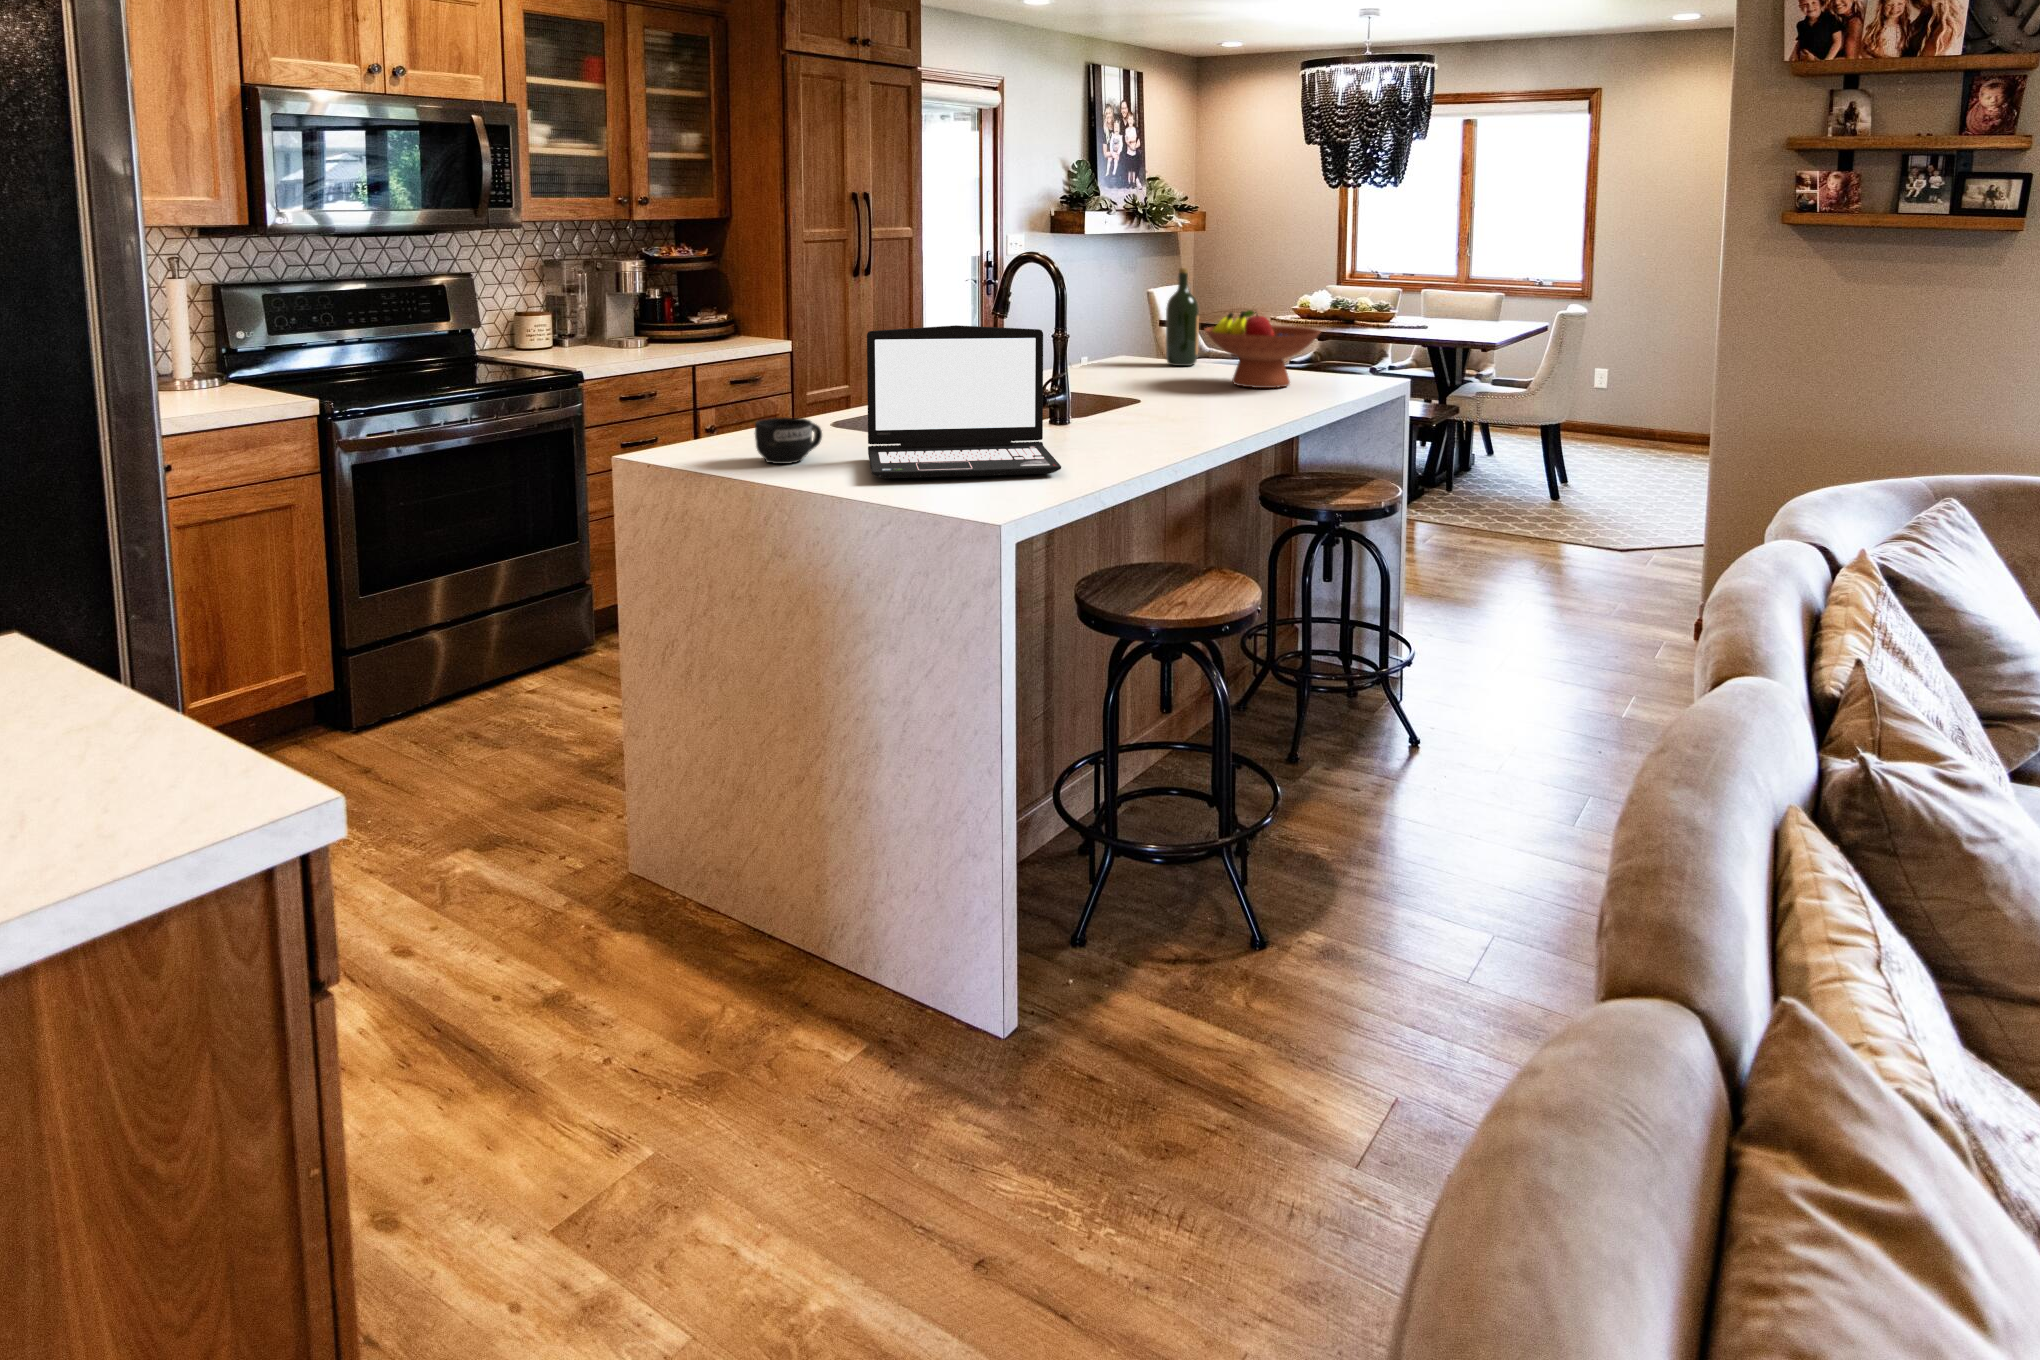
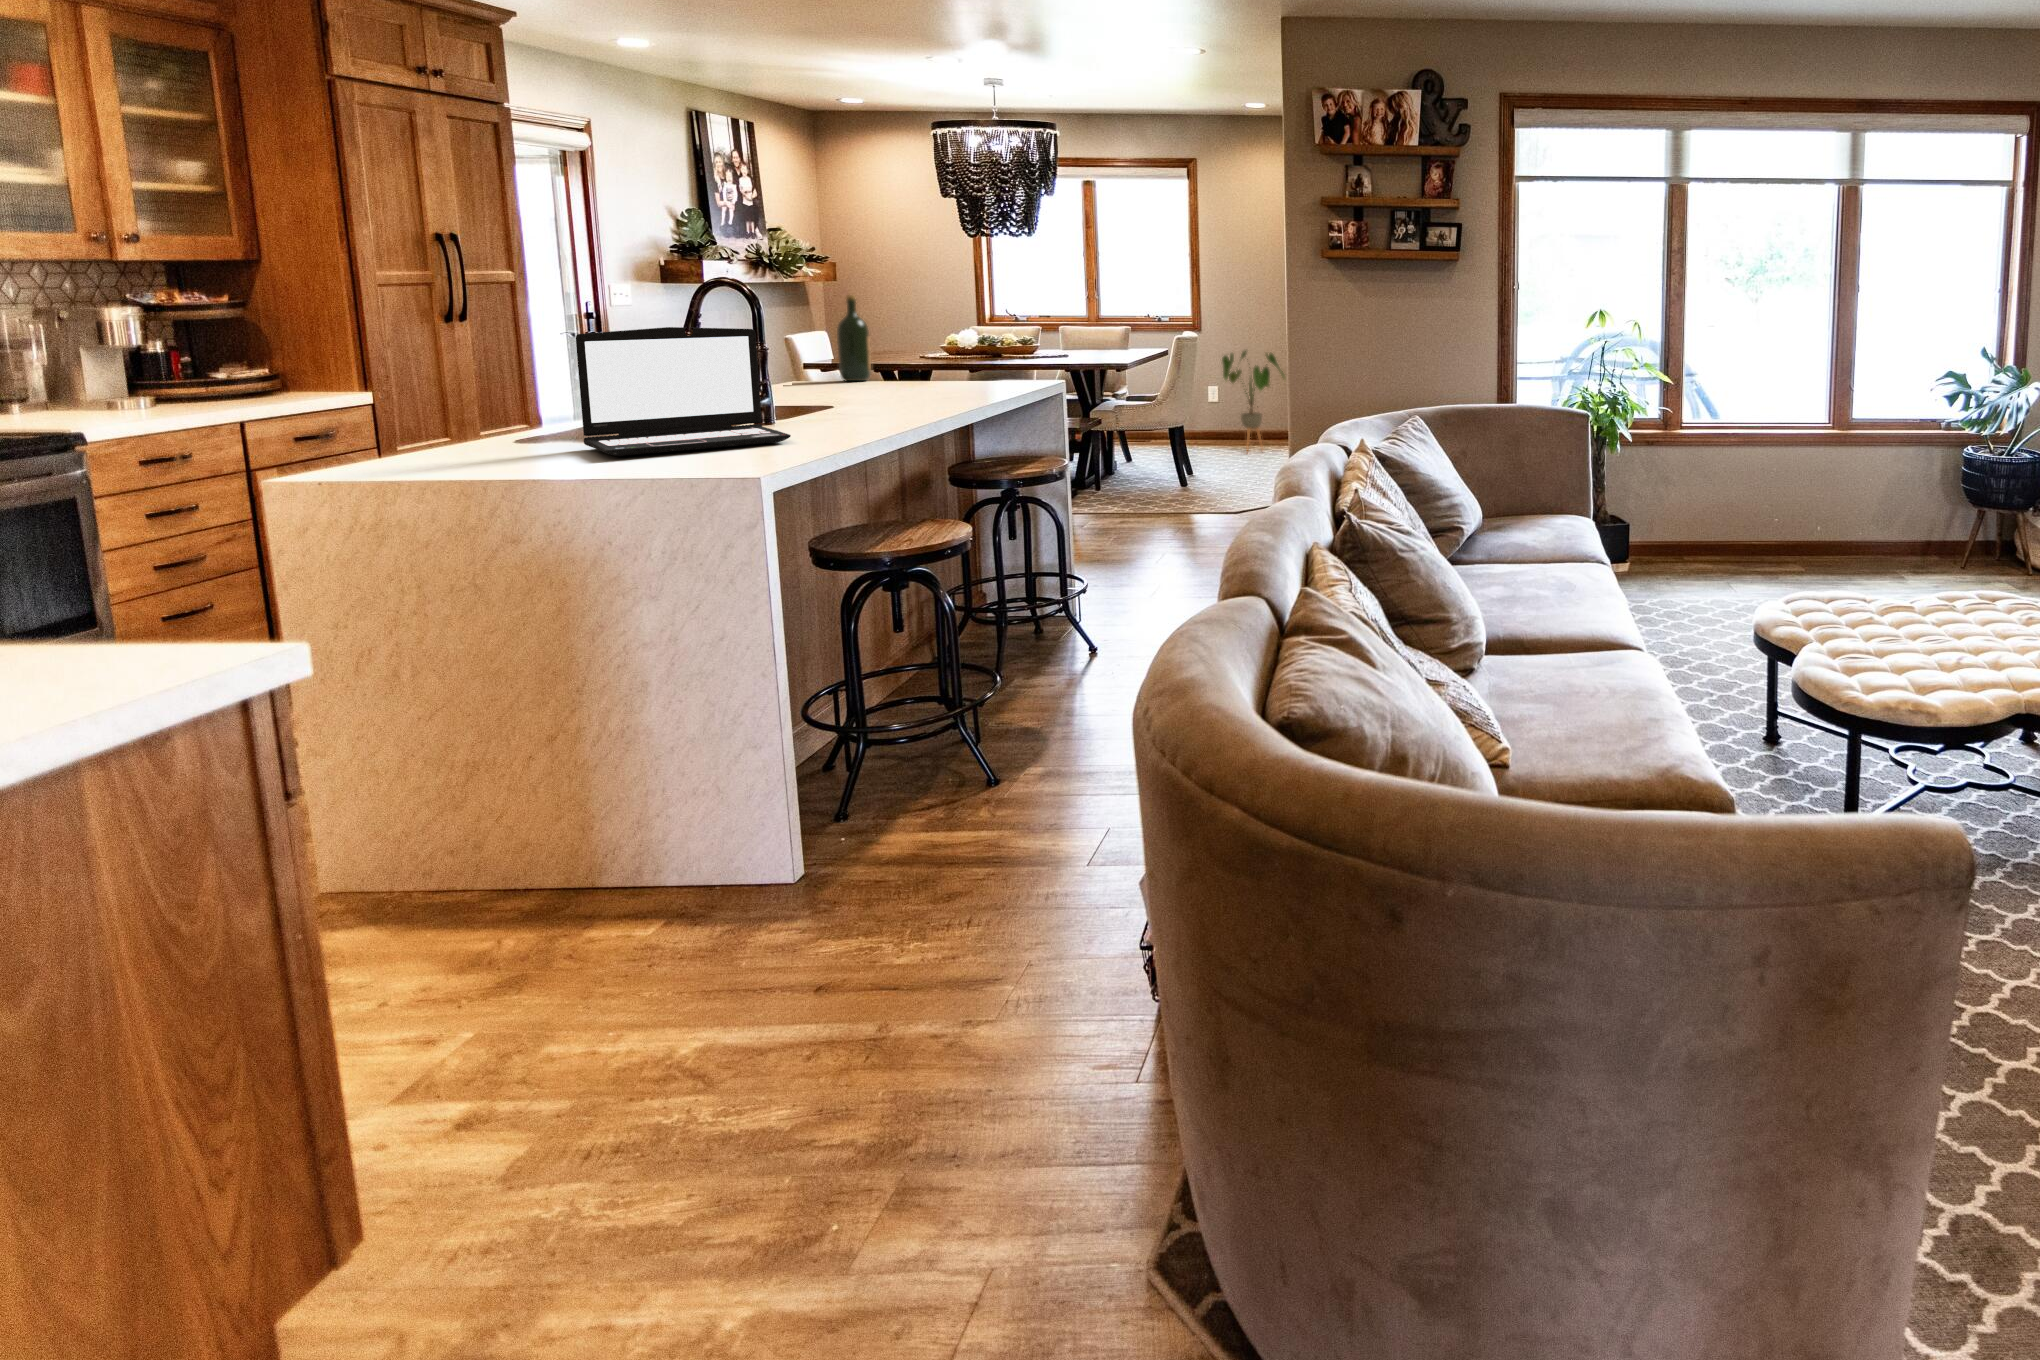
fruit bowl: present [1205,310,1320,388] -> none [881,324,988,389]
house plant: none [1618,324,1702,454] -> present [1222,351,1285,451]
mug: present [755,417,822,464] -> none [453,418,528,459]

